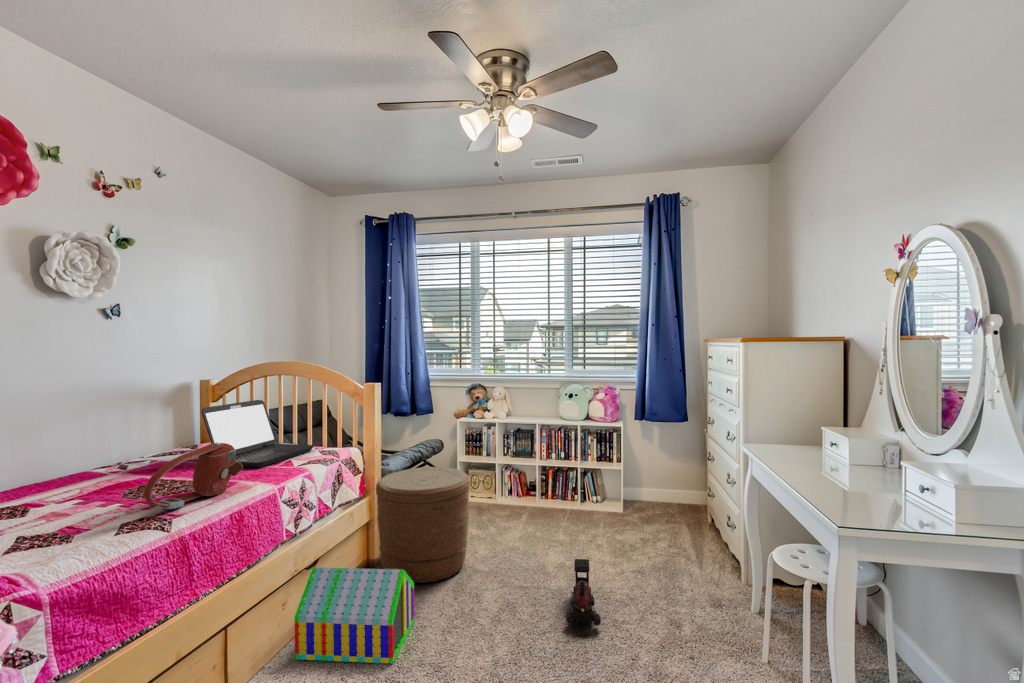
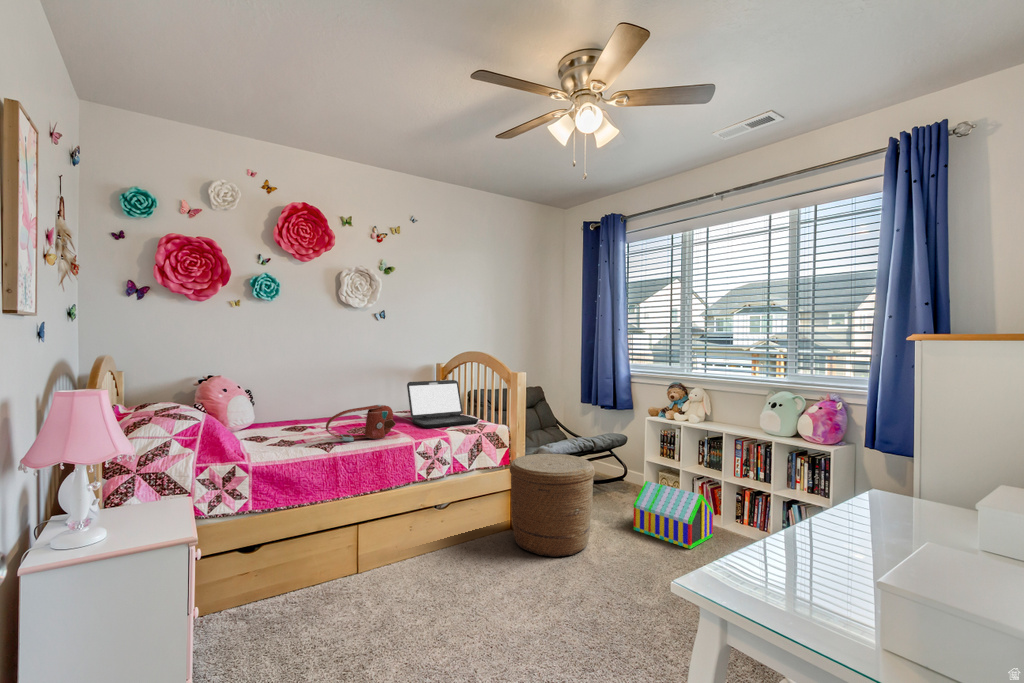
toy train: present [566,559,601,635] -> none [597,577,662,646]
toy house: present [294,567,415,664] -> present [633,481,713,549]

